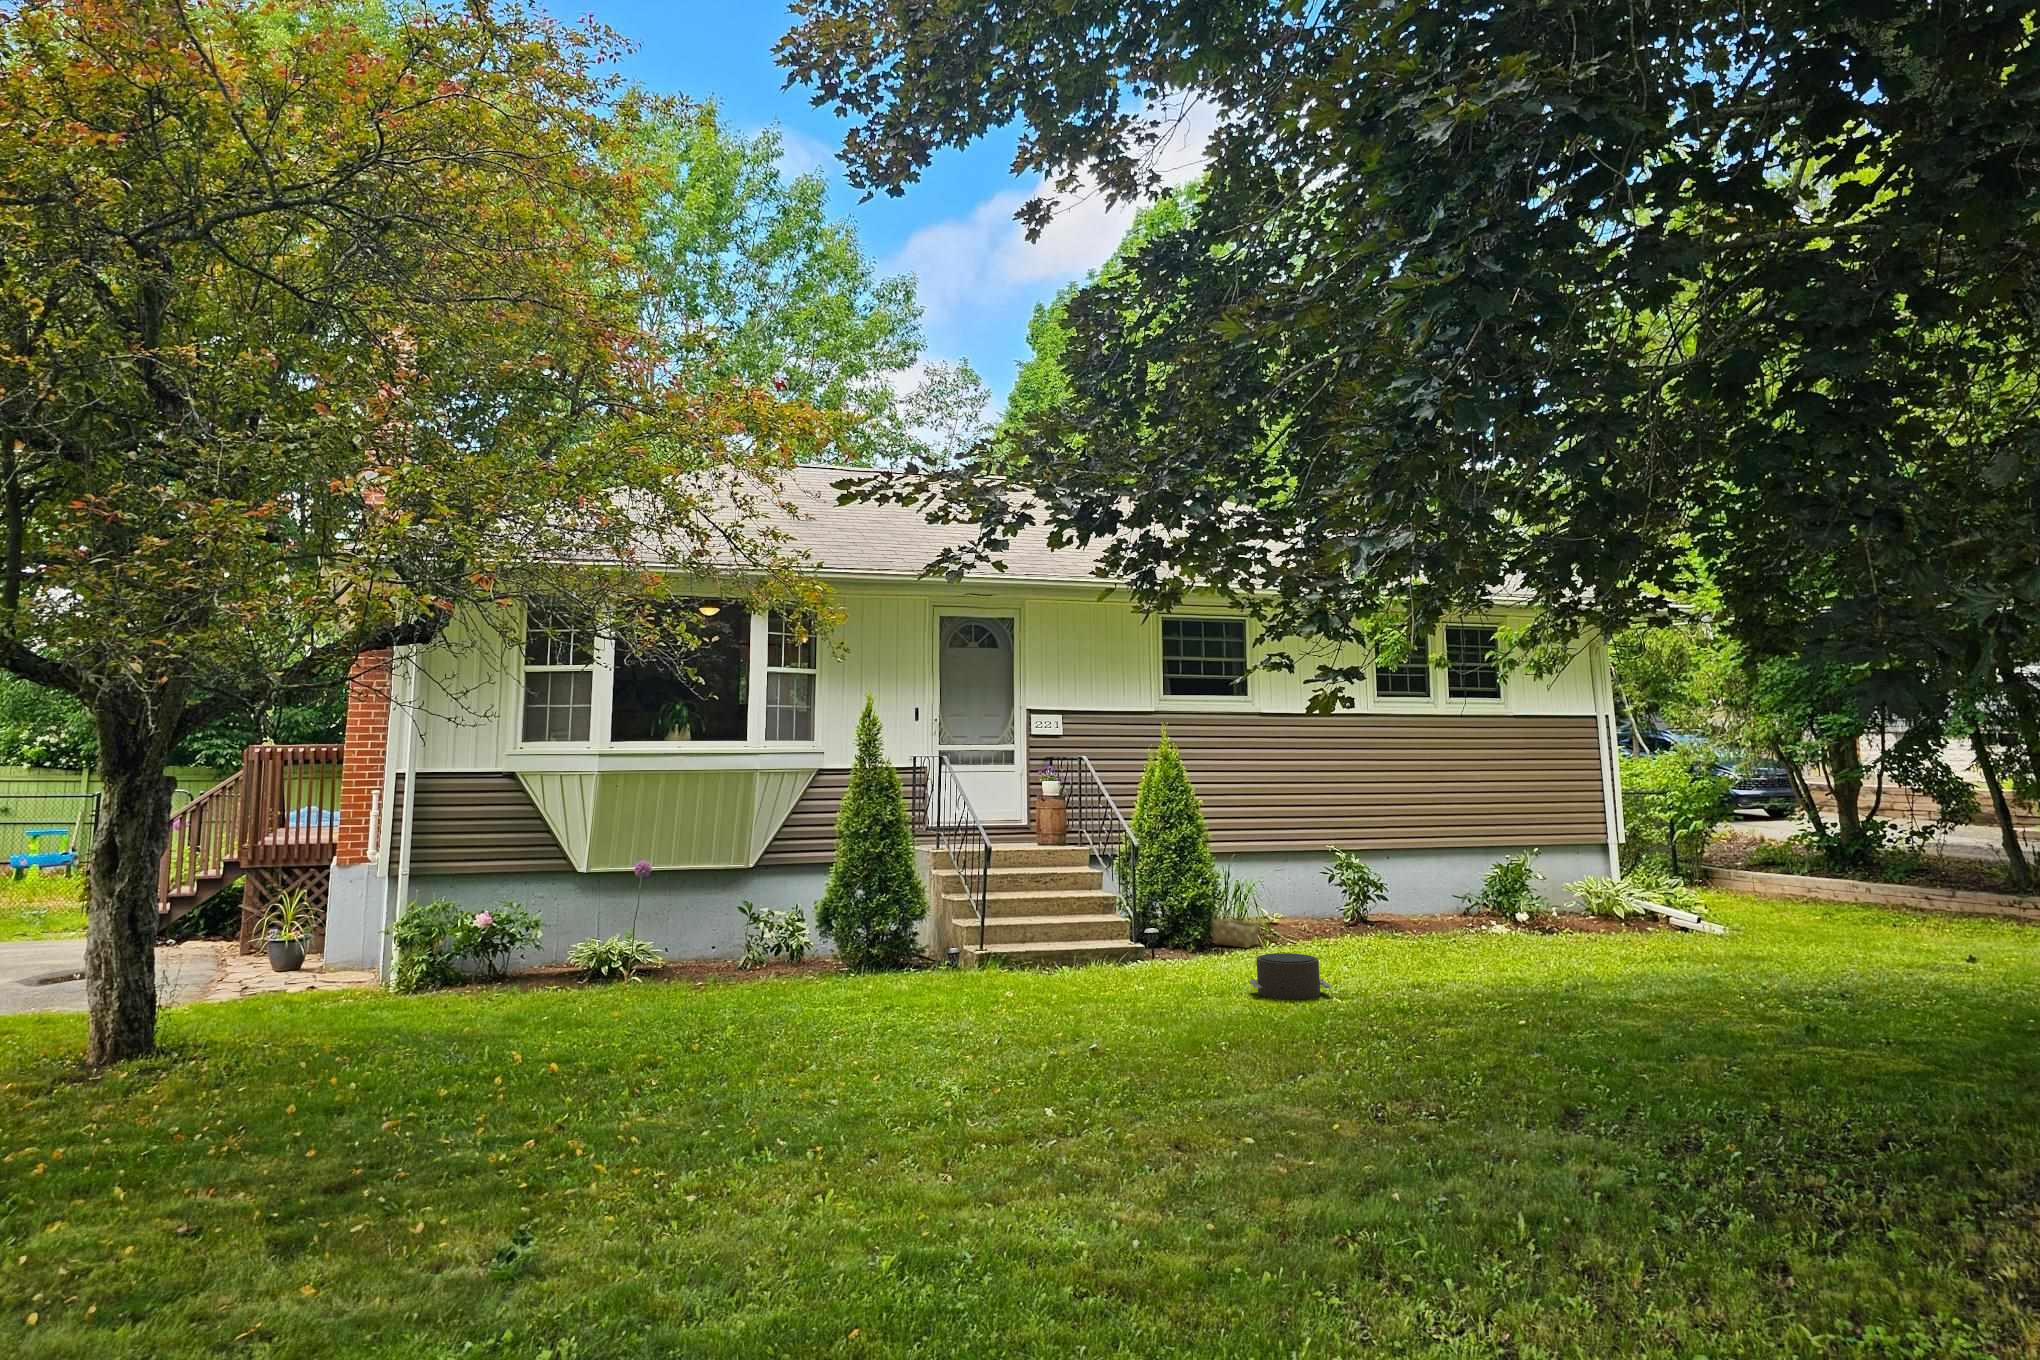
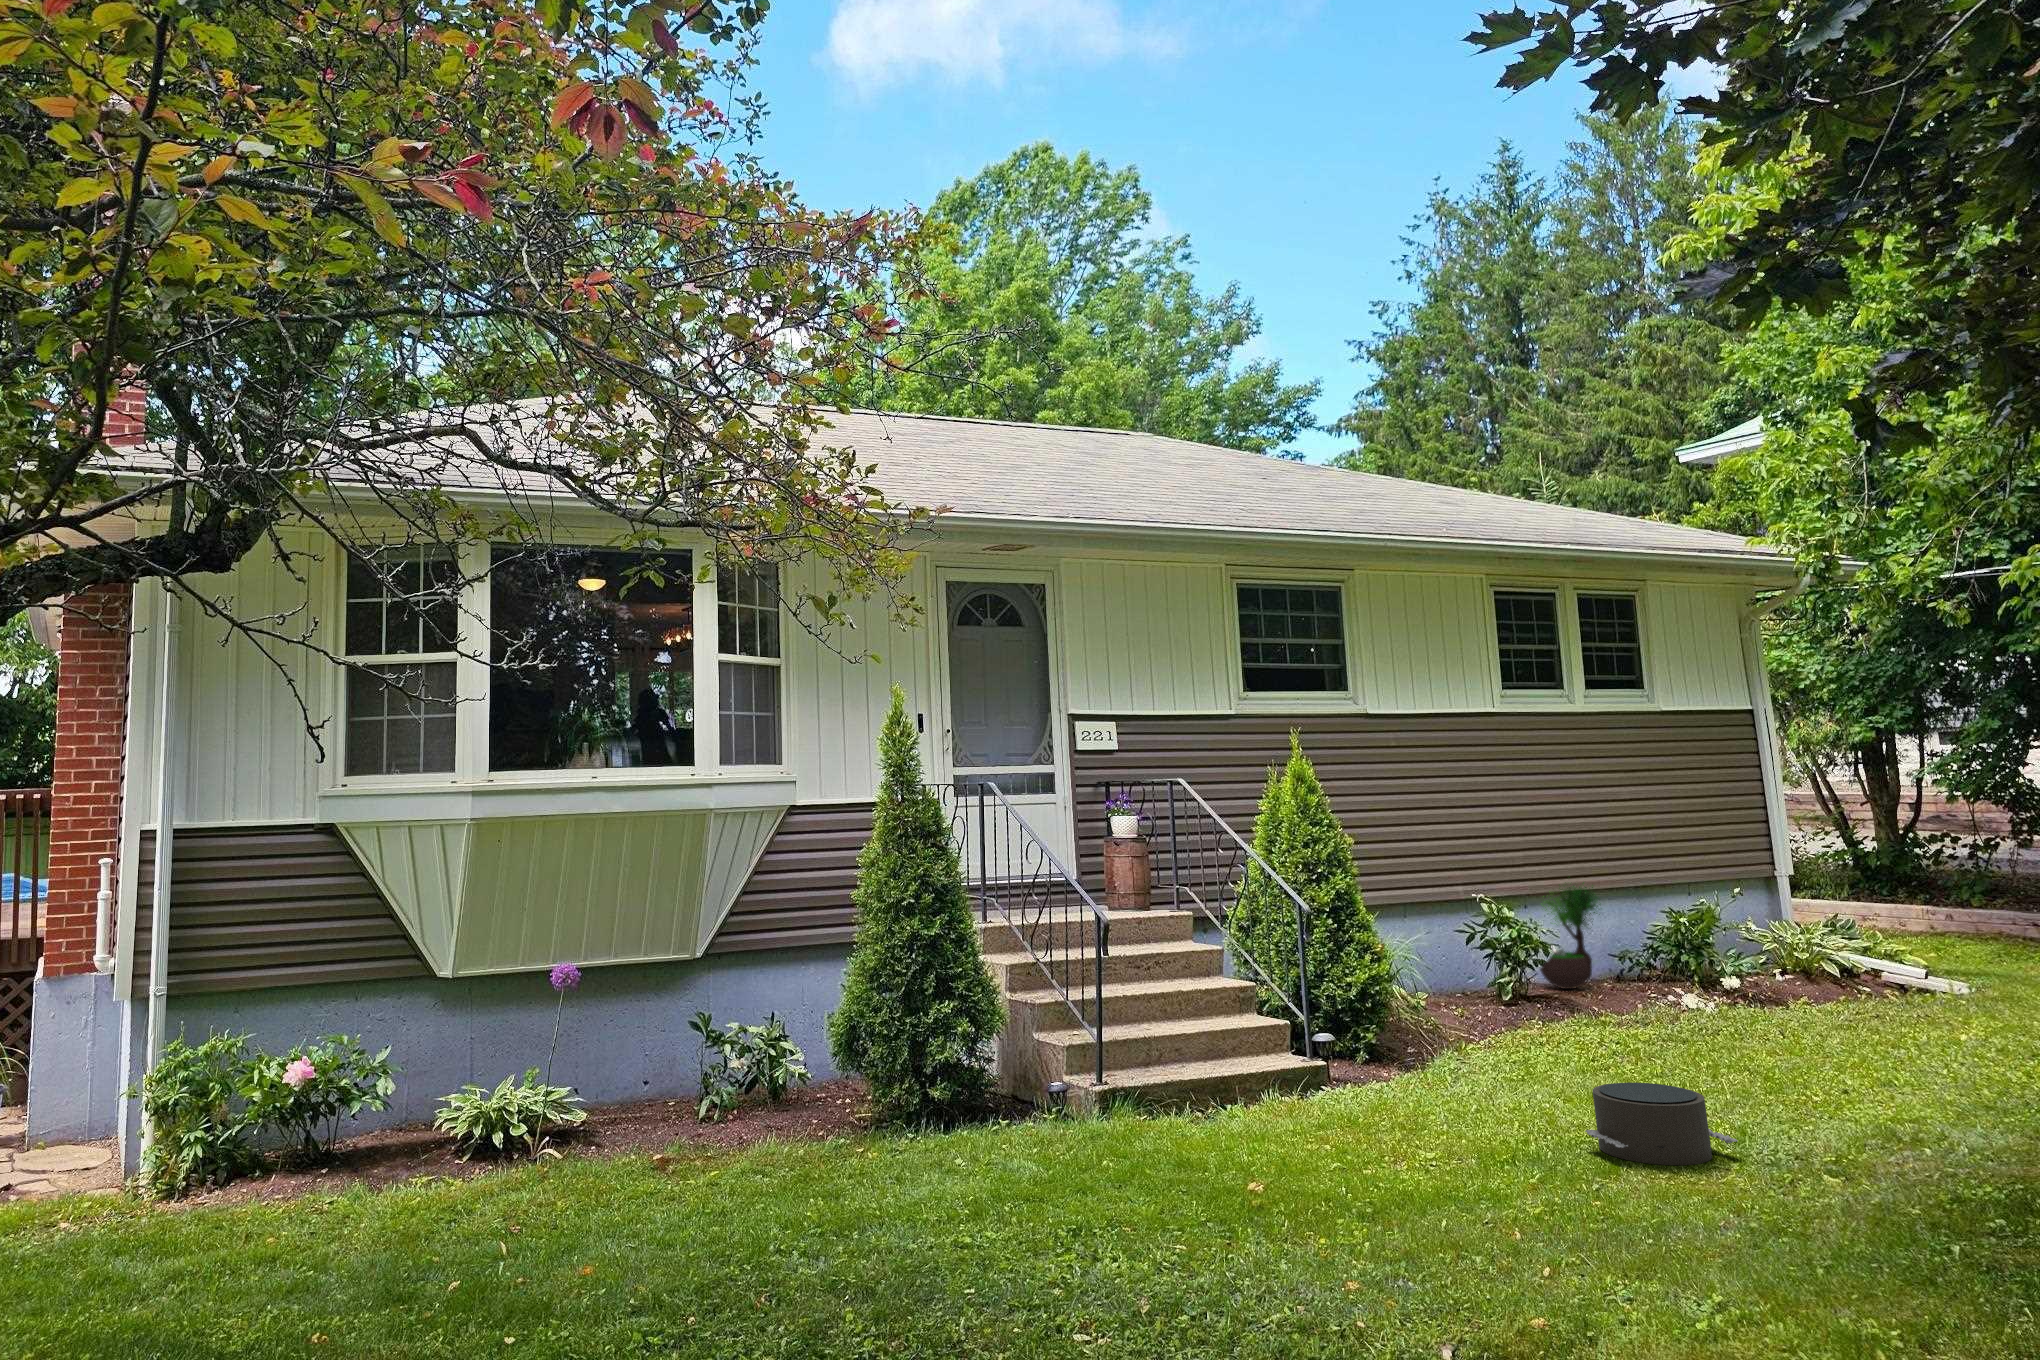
potted tree: none [1380,835,1425,917] -> present [1540,886,1601,989]
woven basket: present [1211,912,1261,948] -> none [1383,999,1458,1055]

